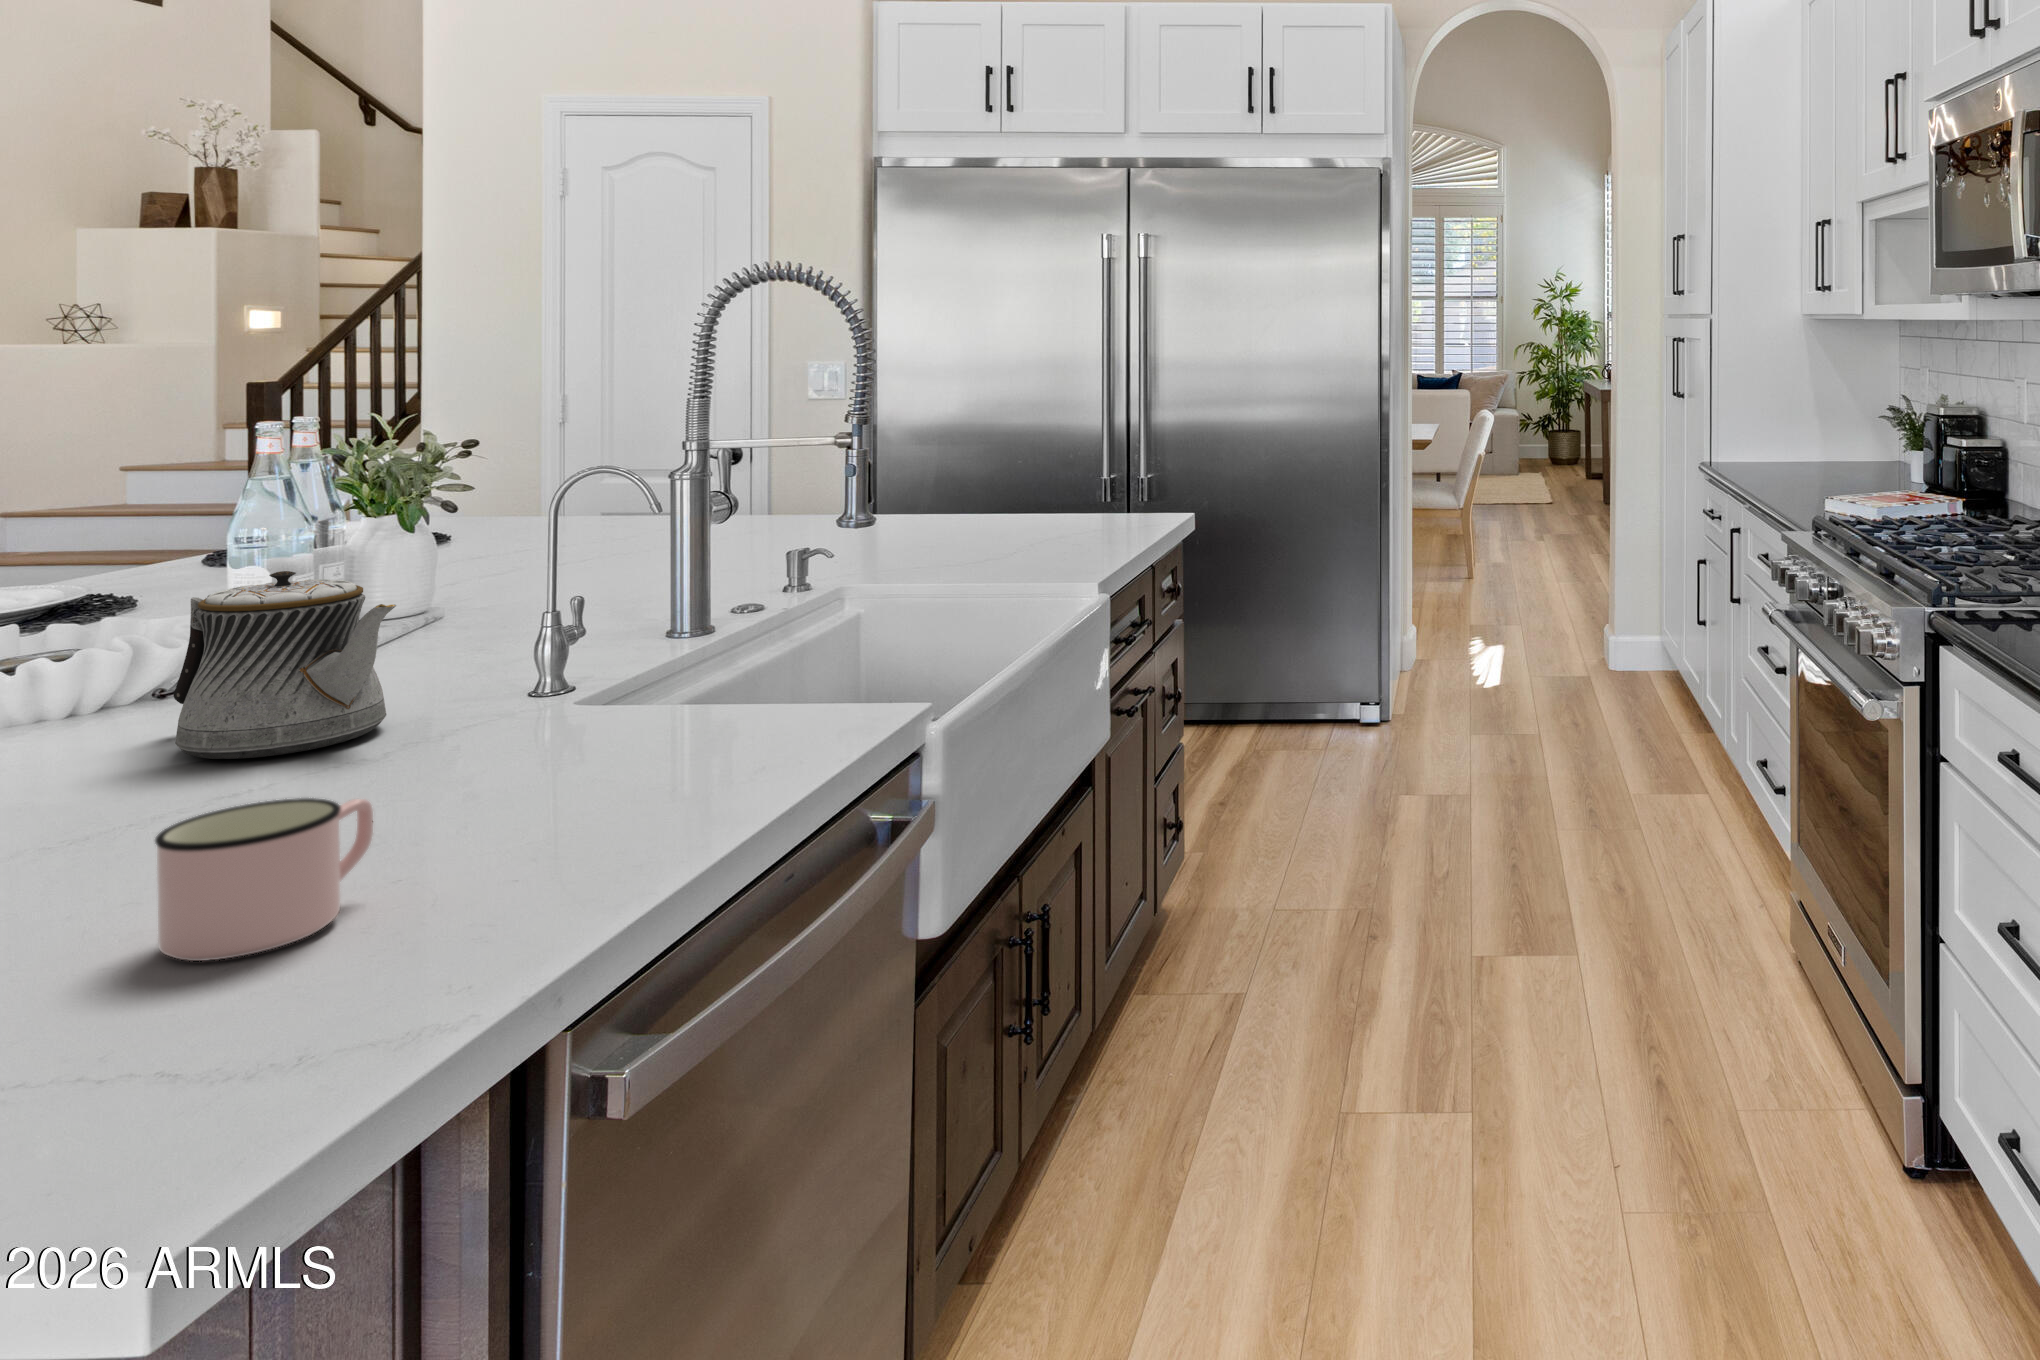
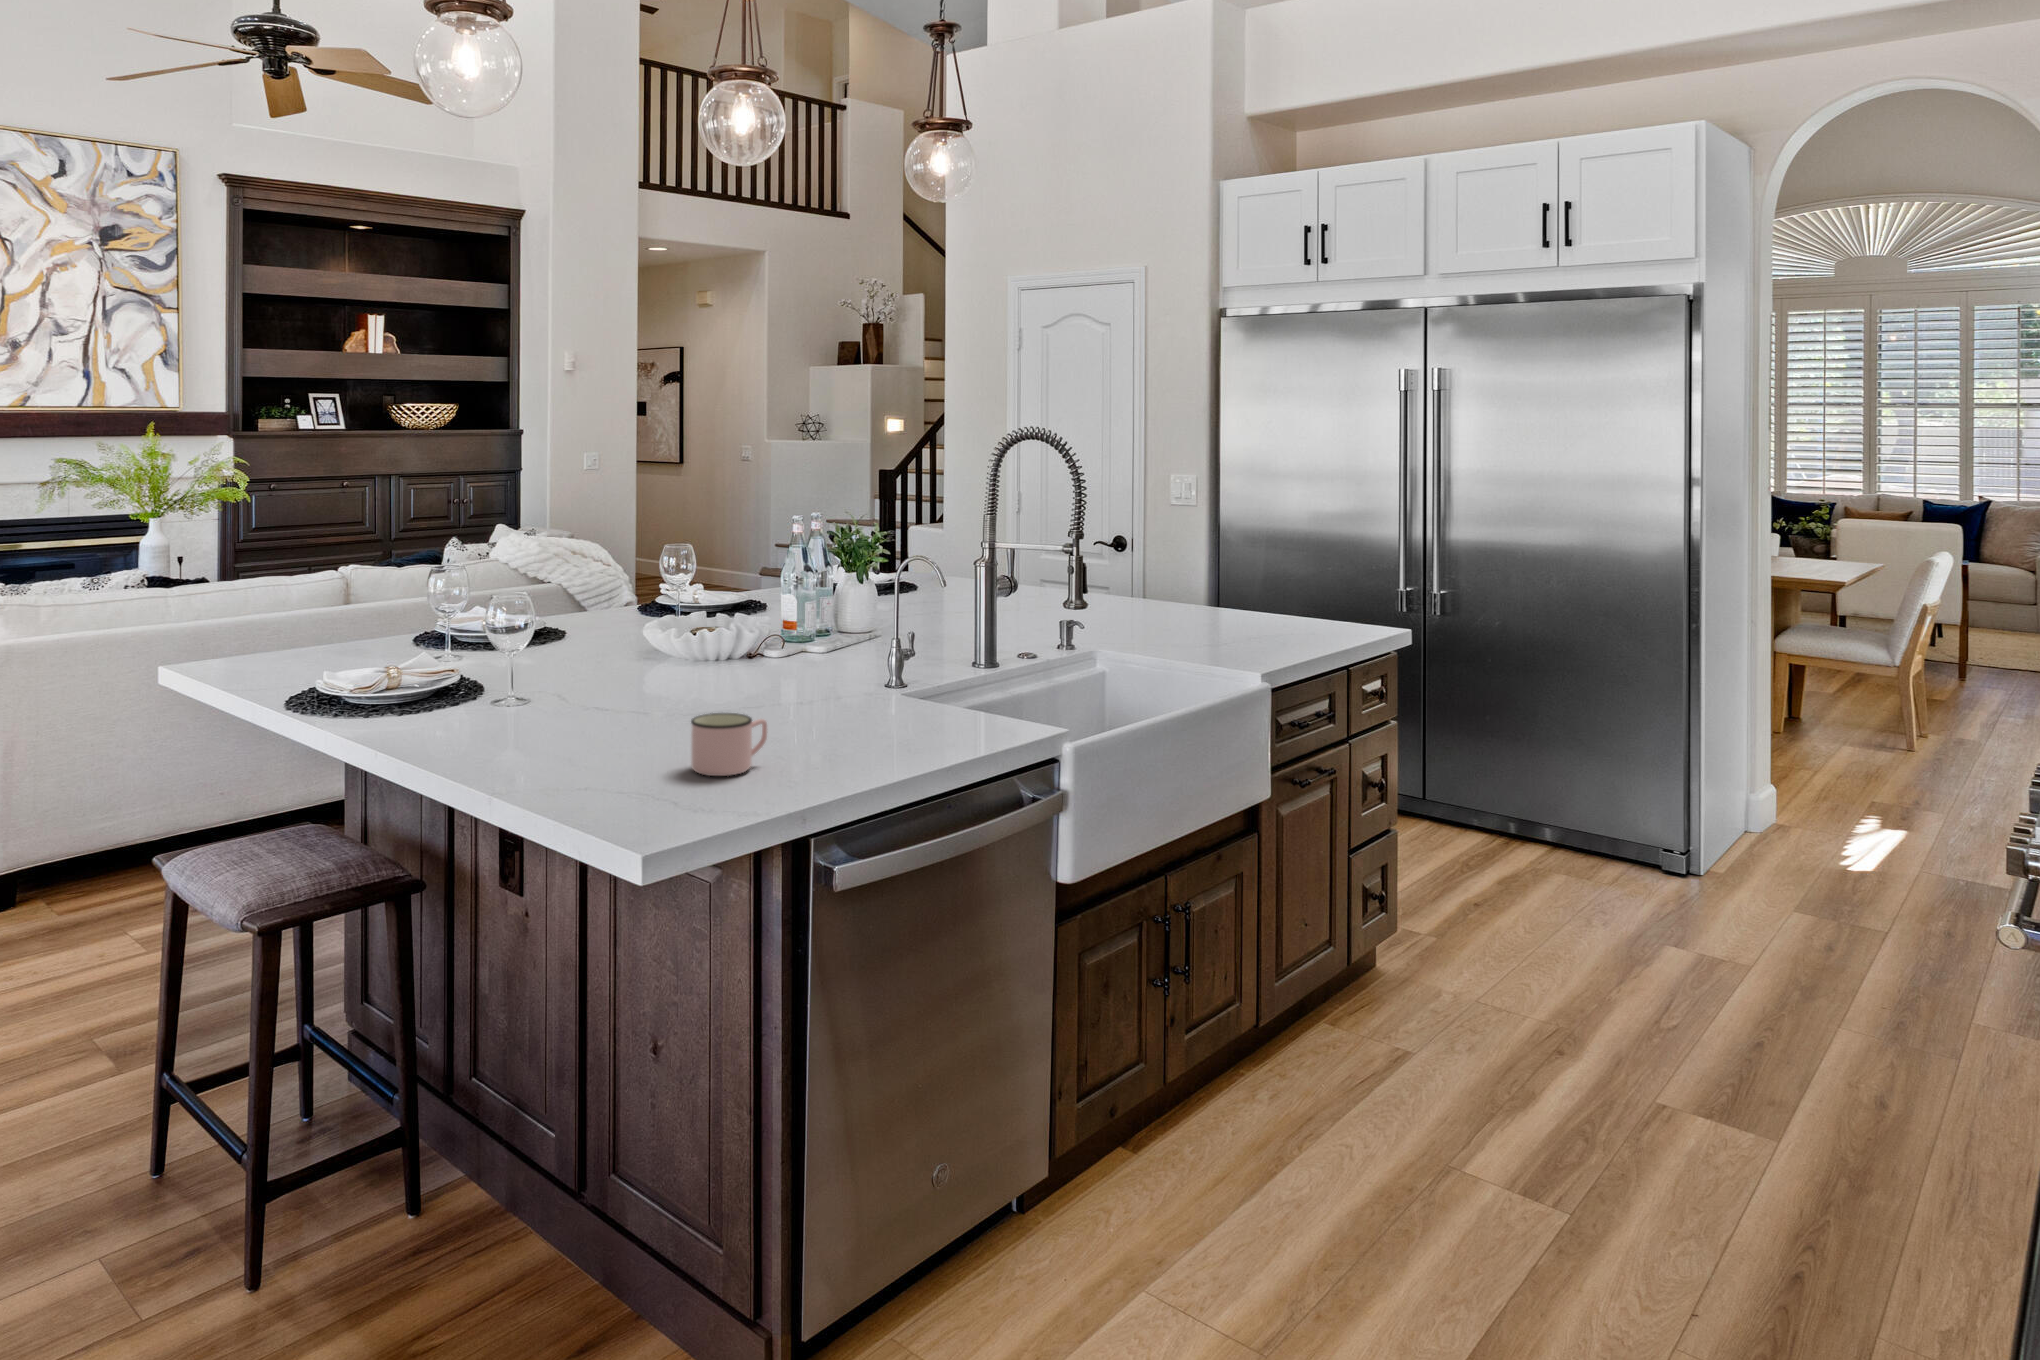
teapot: present [174,571,396,759] -> none [738,606,818,697]

